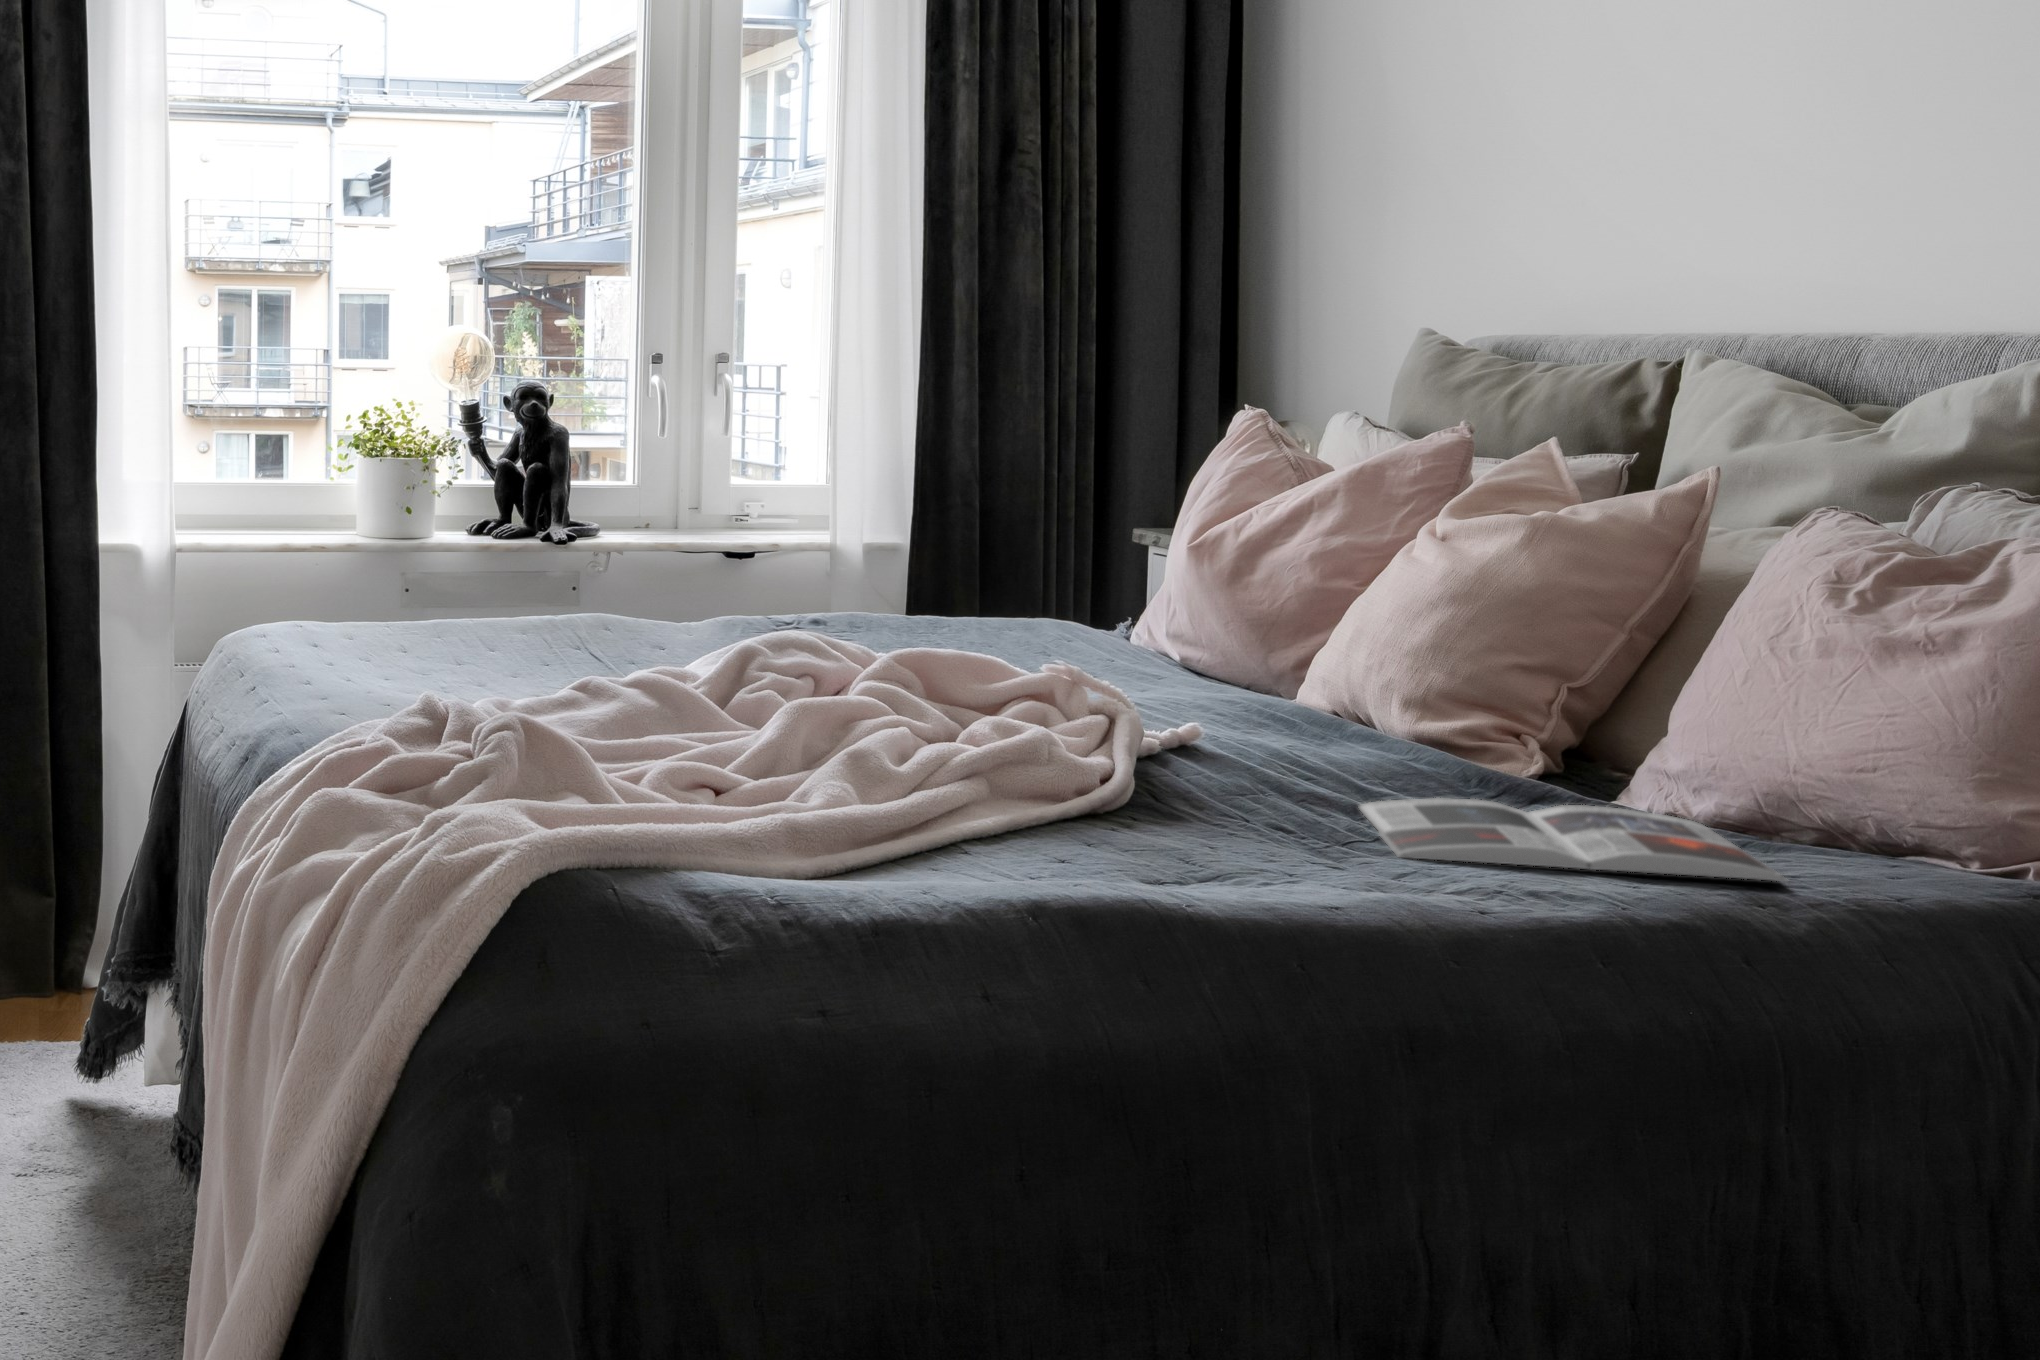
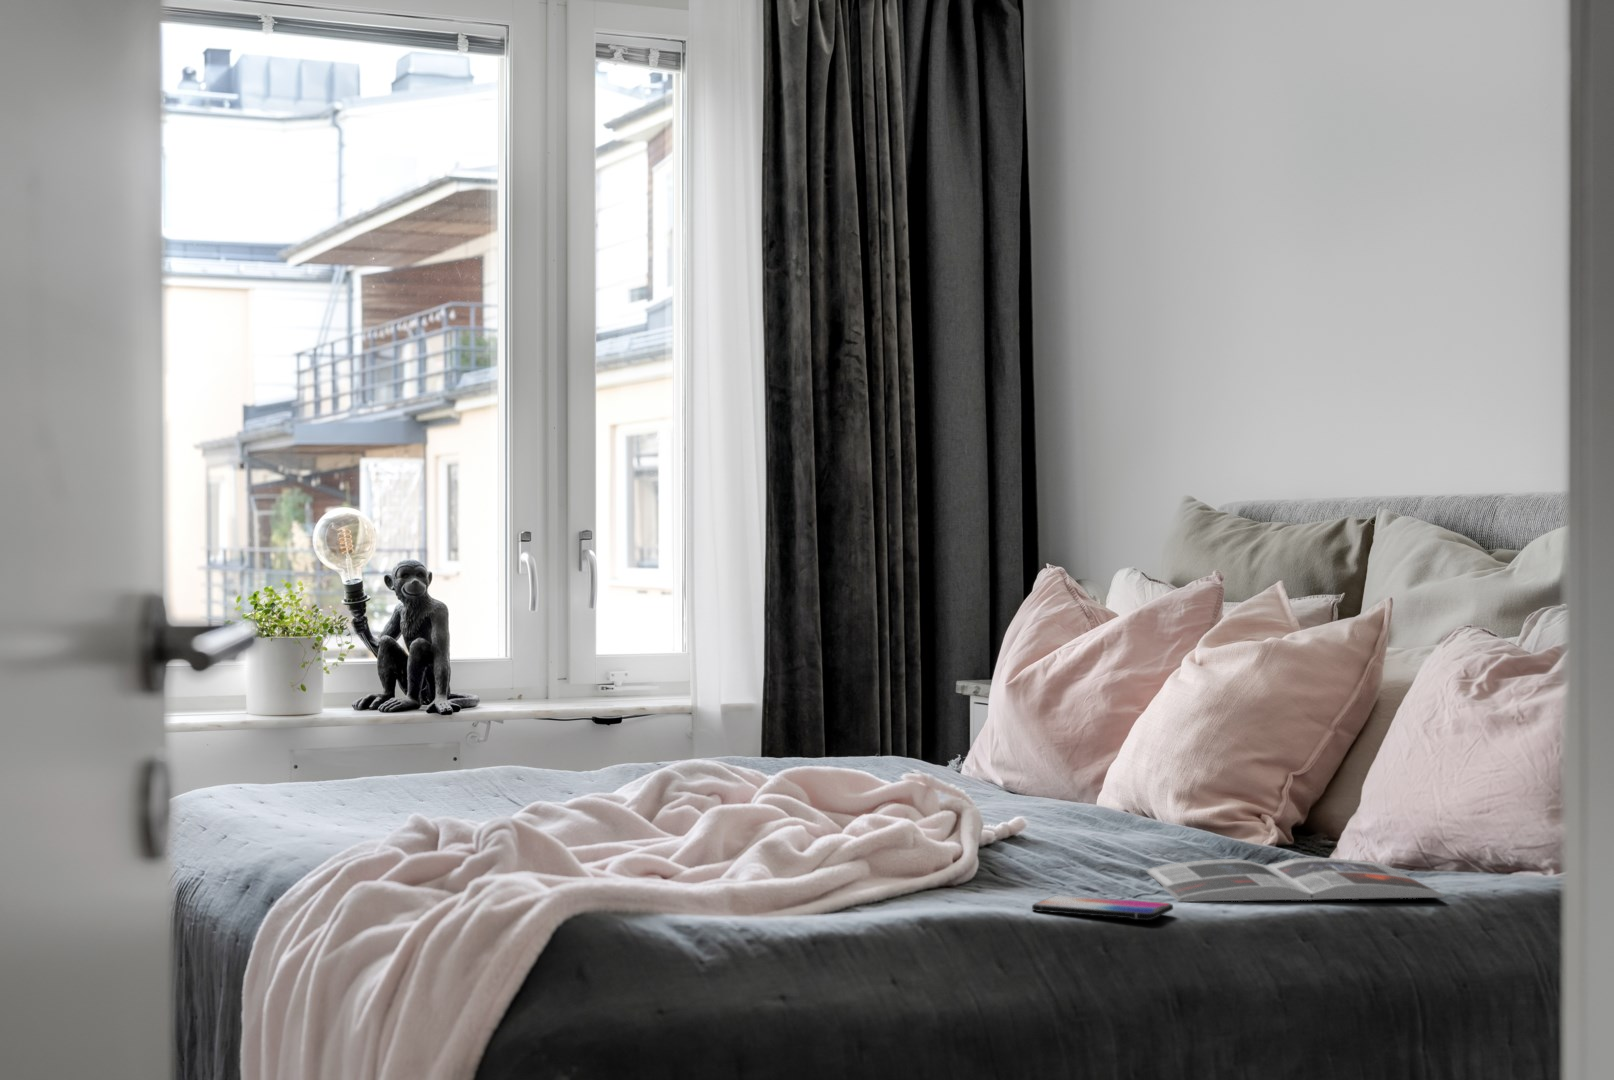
smartphone: none [1196,837,1389,885] -> present [1032,895,1173,920]

